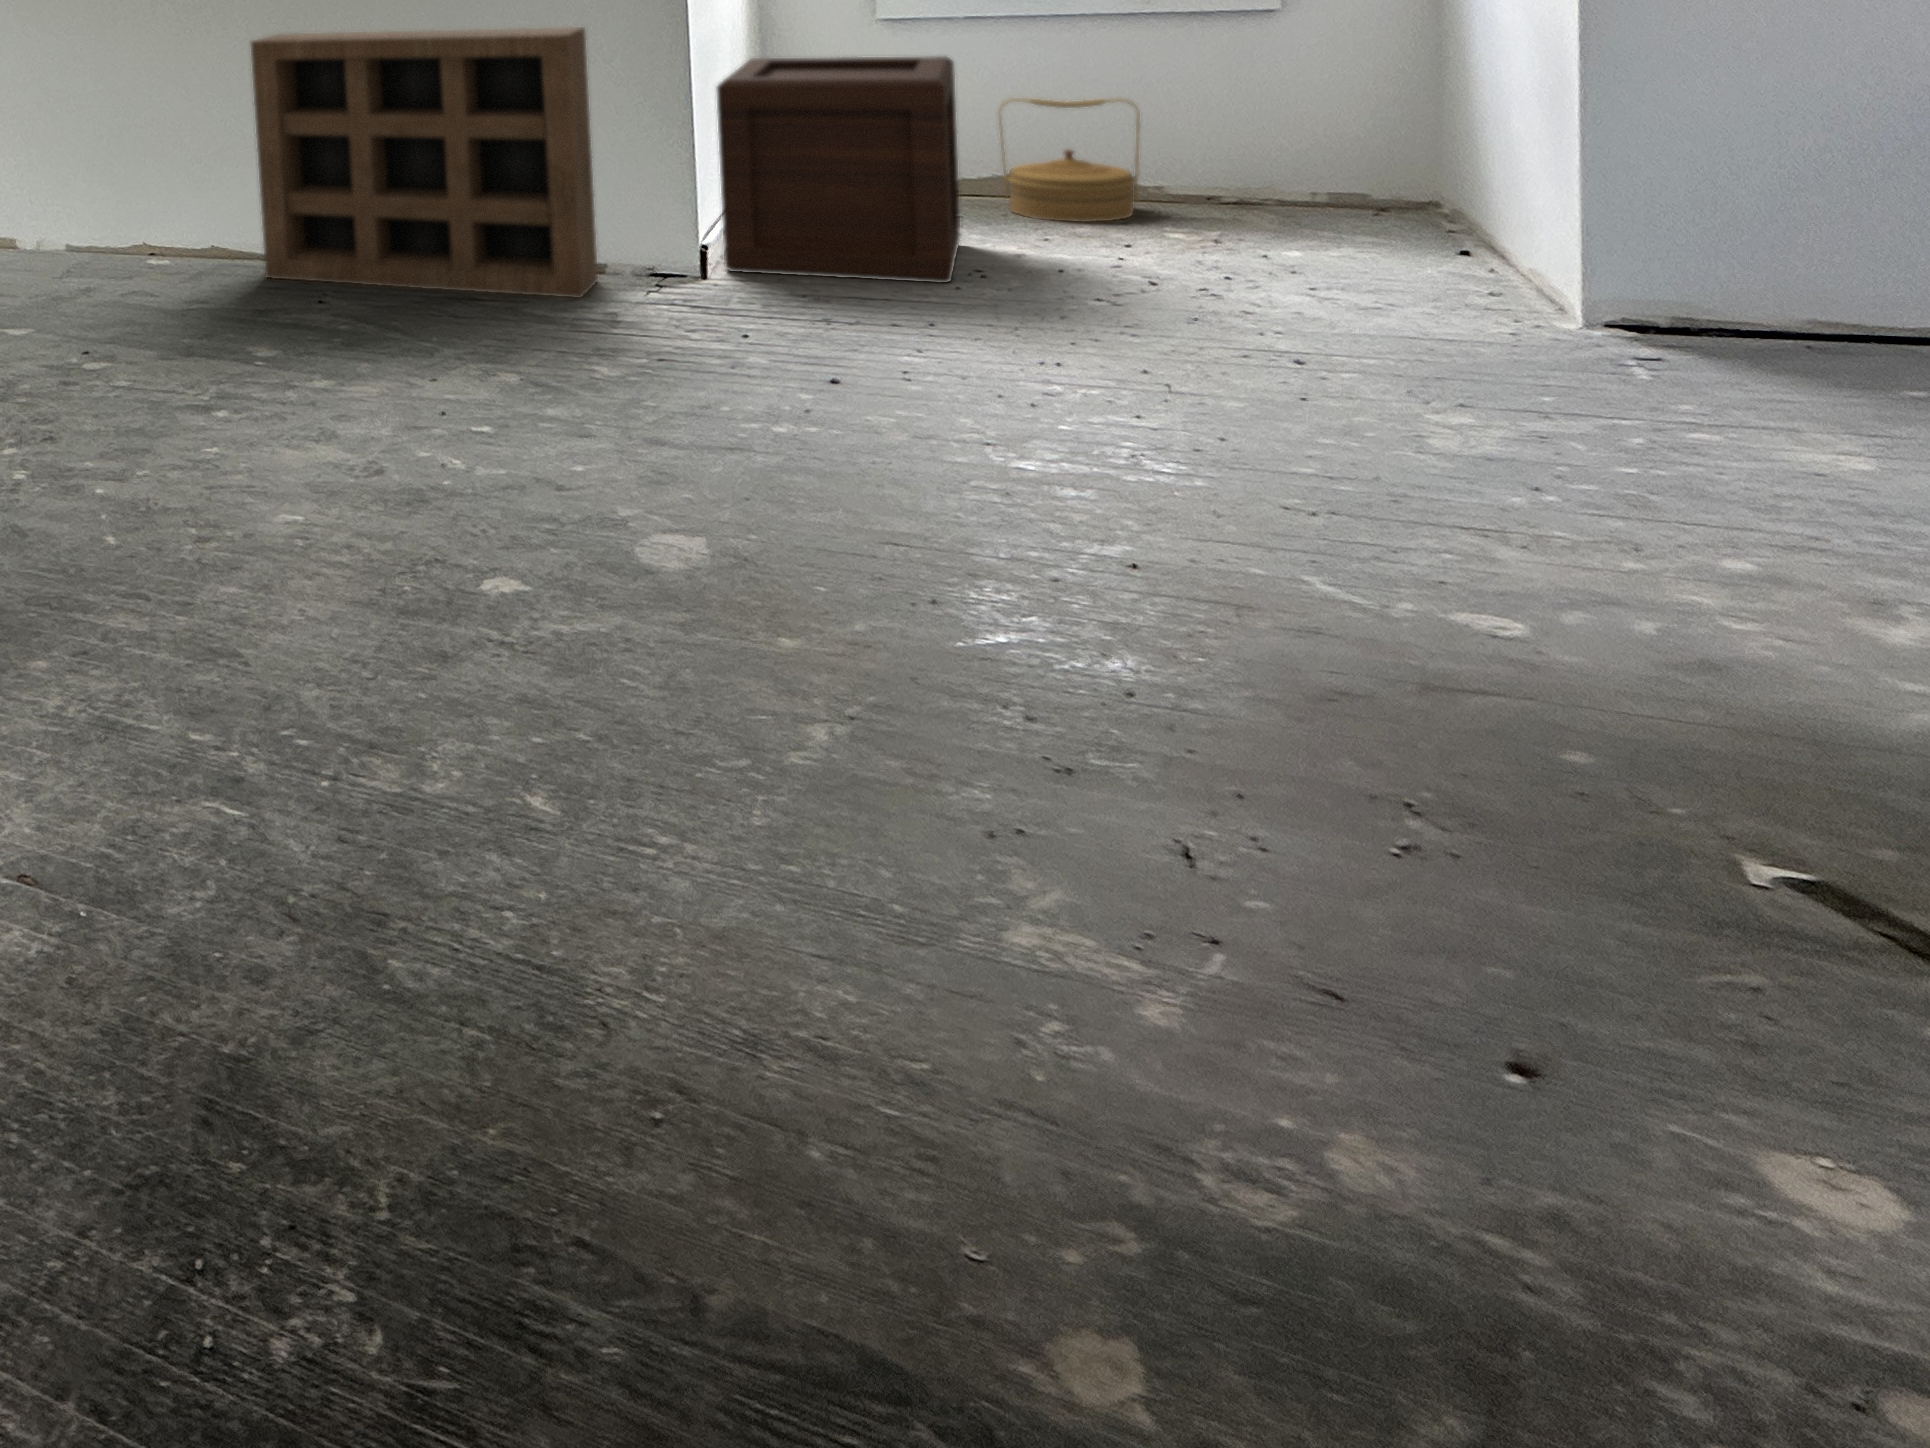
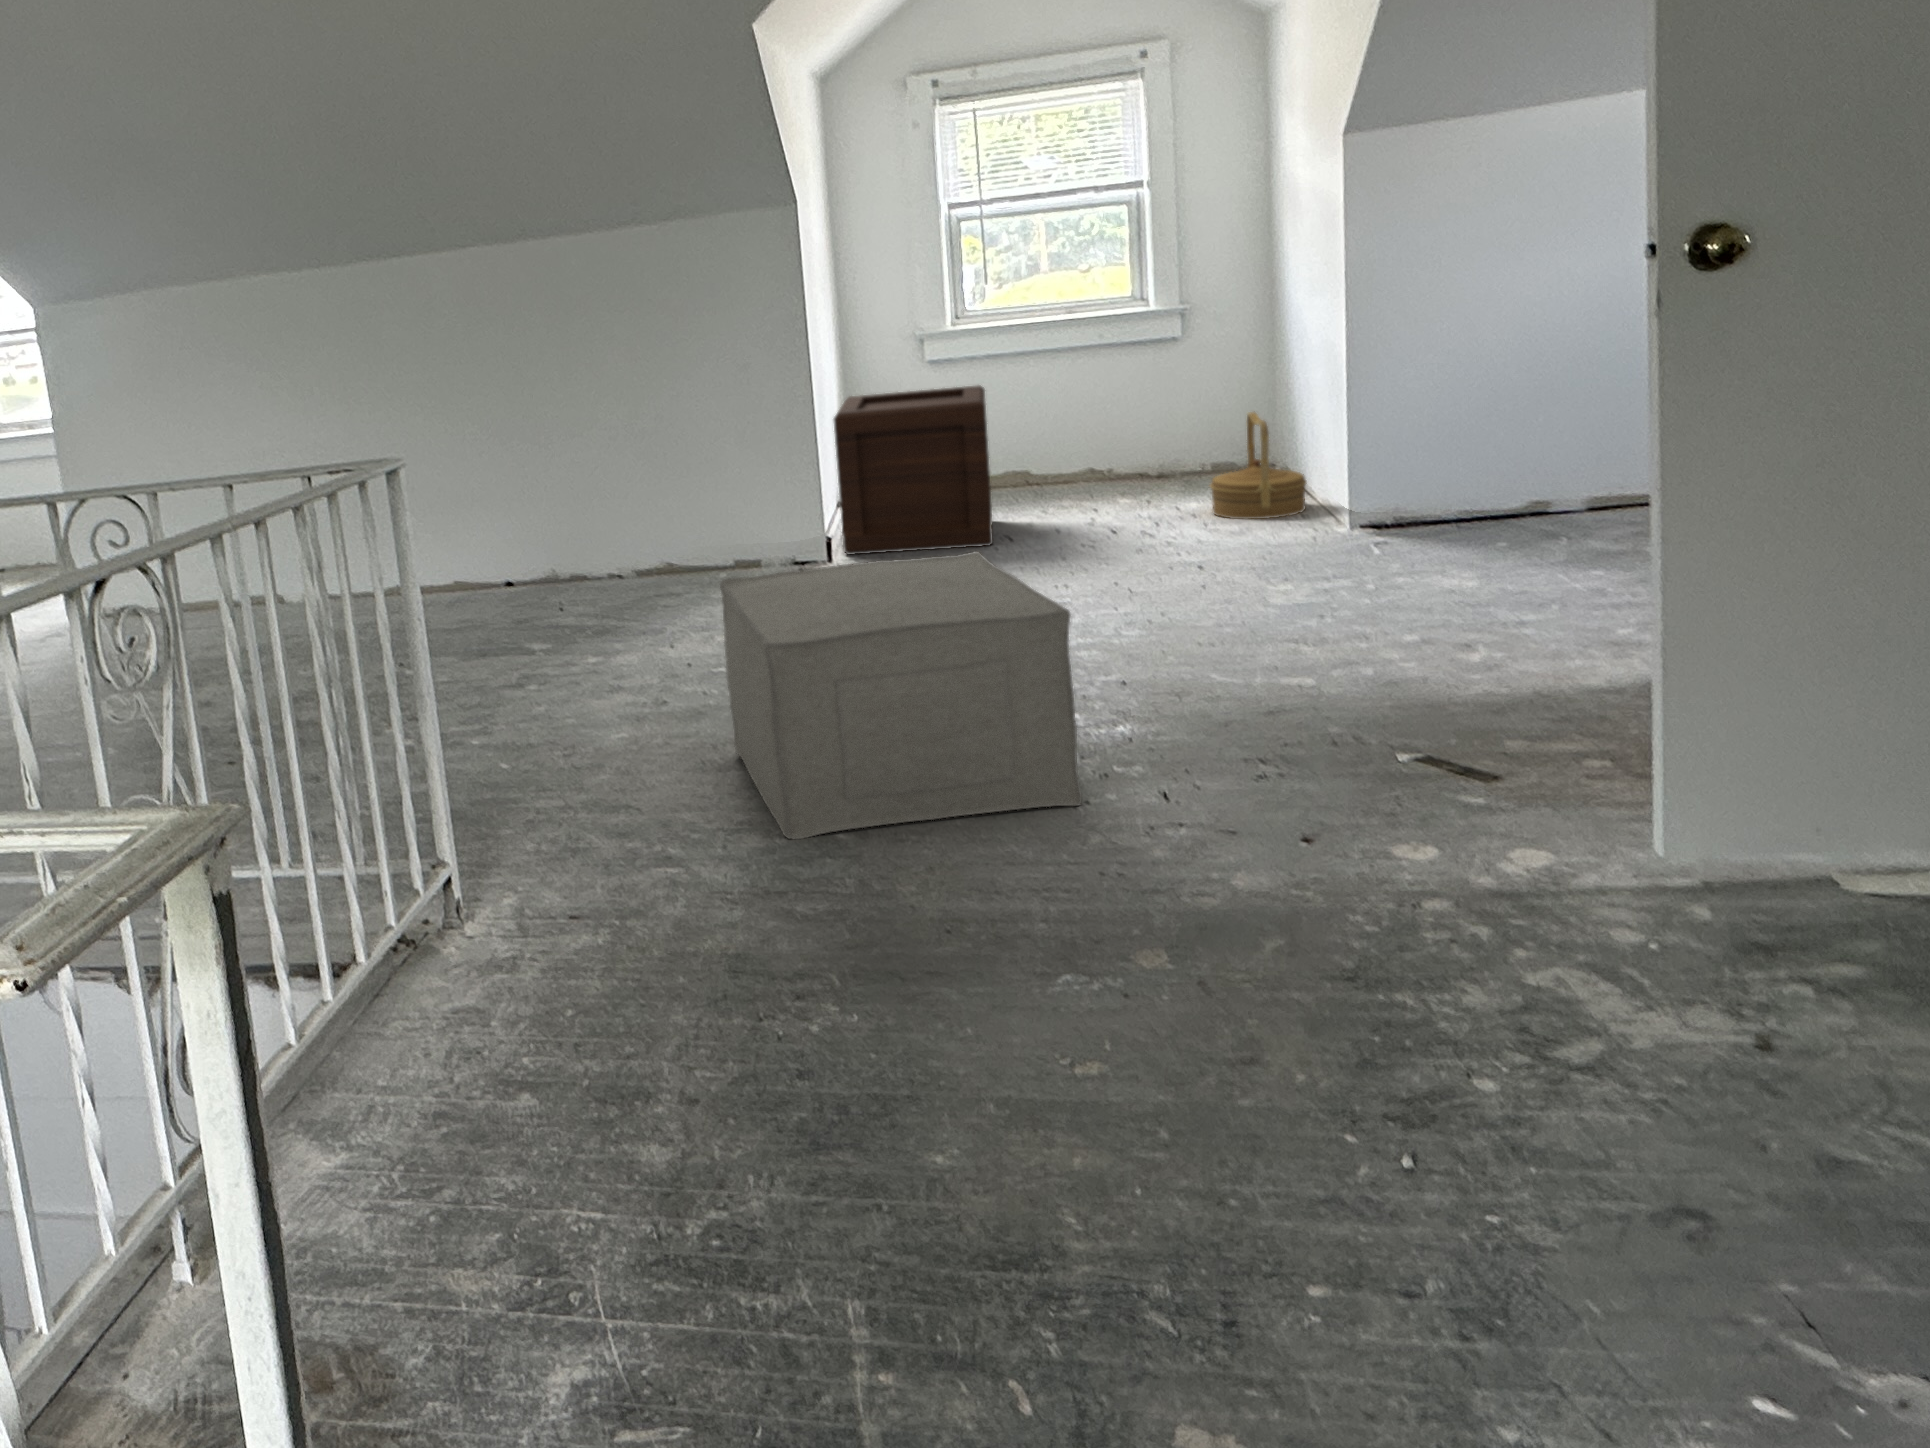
shelving unit: present [251,27,598,298] -> none [489,380,760,598]
woven basket: present [1000,98,1139,222] -> present [1210,412,1307,519]
ottoman: none [403,322,999,844] -> present [720,551,1082,839]

